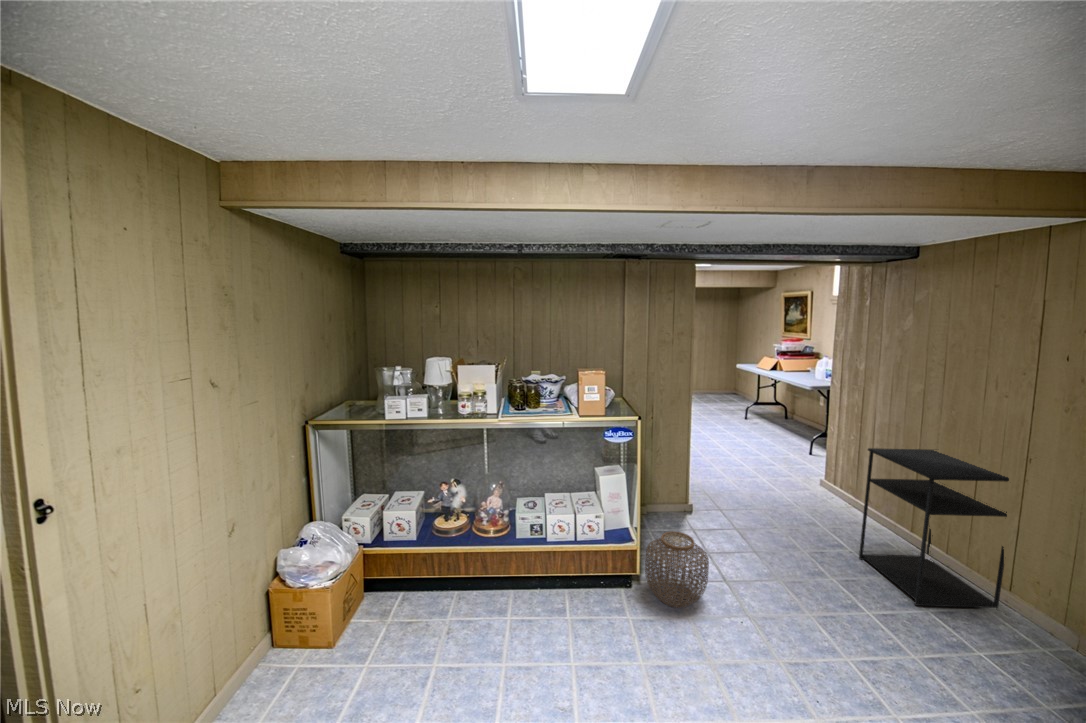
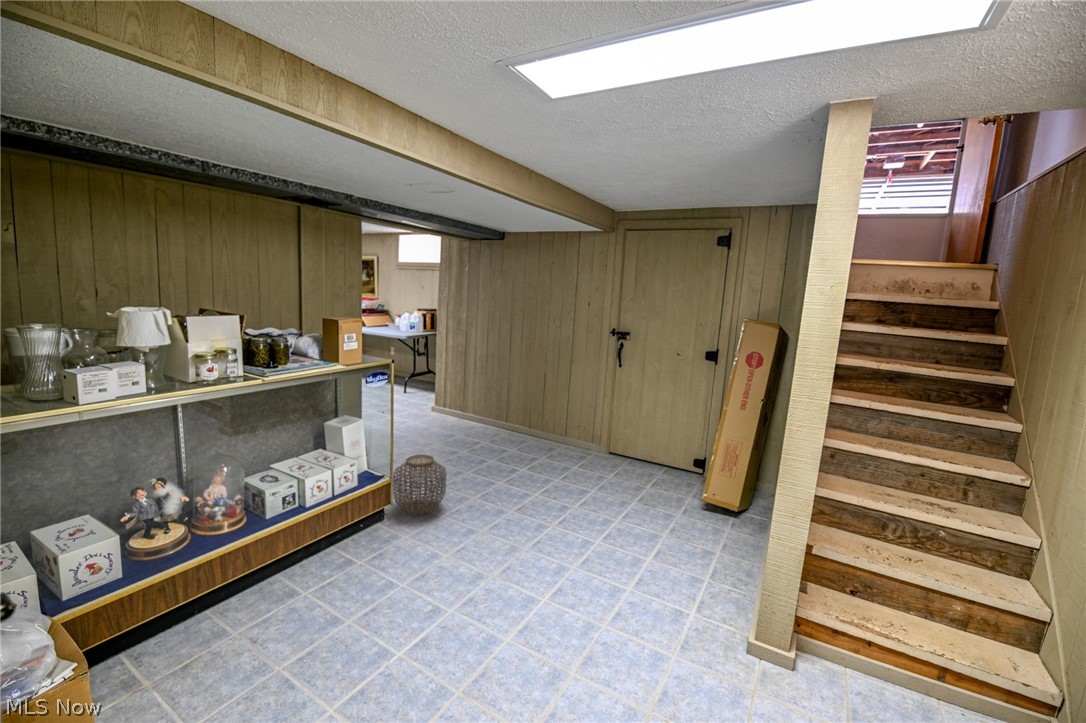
shelving unit: present [859,448,1009,608] -> none [489,363,561,456]

